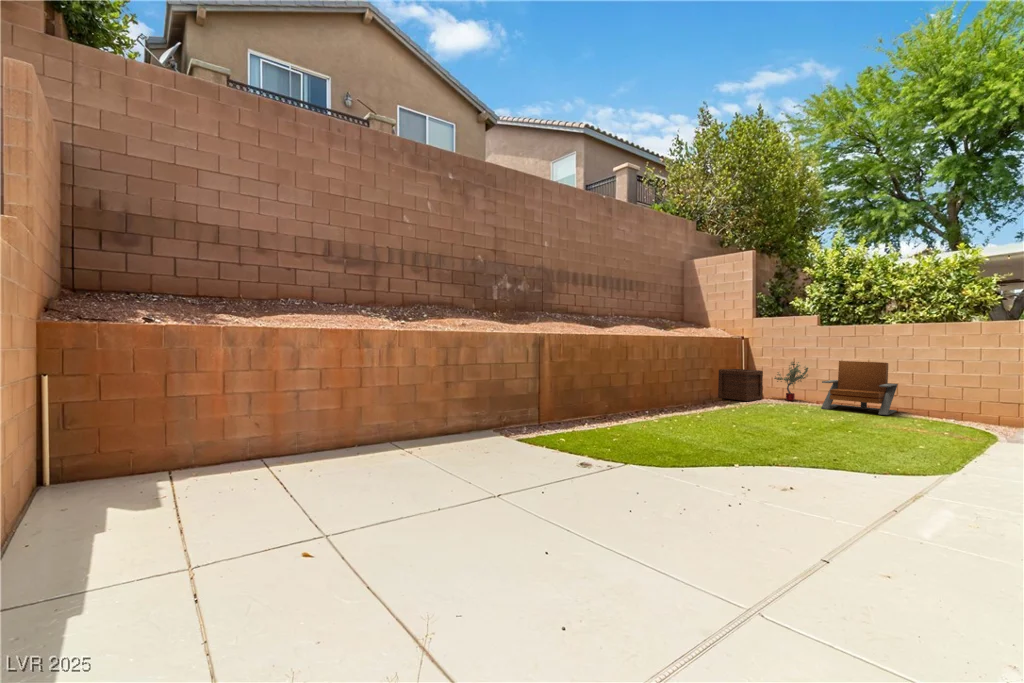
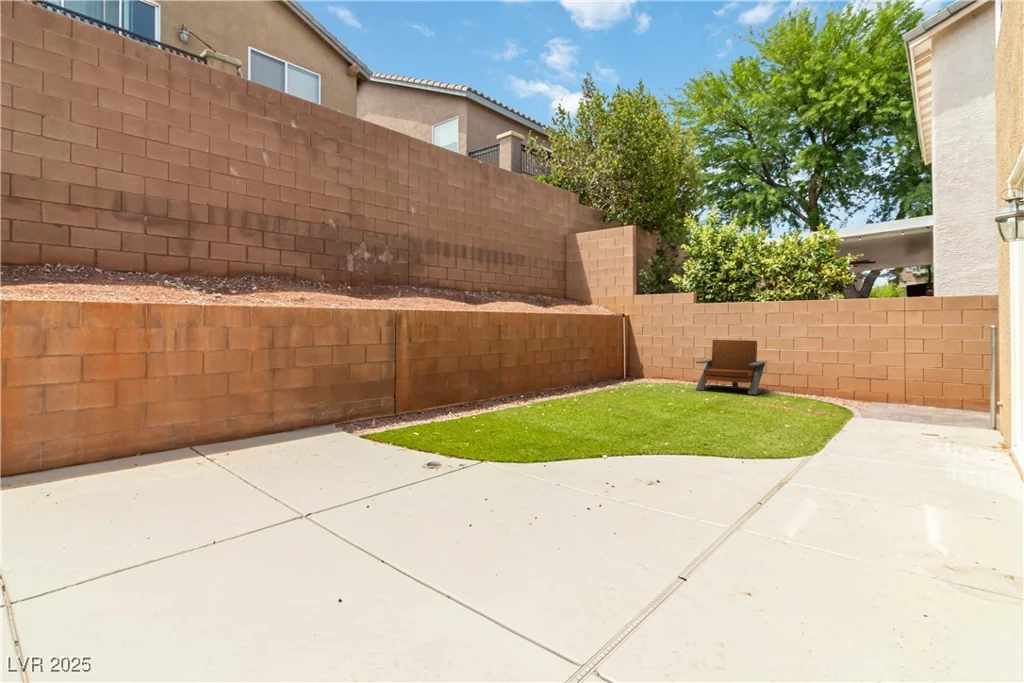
potted tree: present [774,362,808,401] -> none [652,341,685,382]
wooden crate: present [718,369,763,401] -> none [598,351,641,385]

